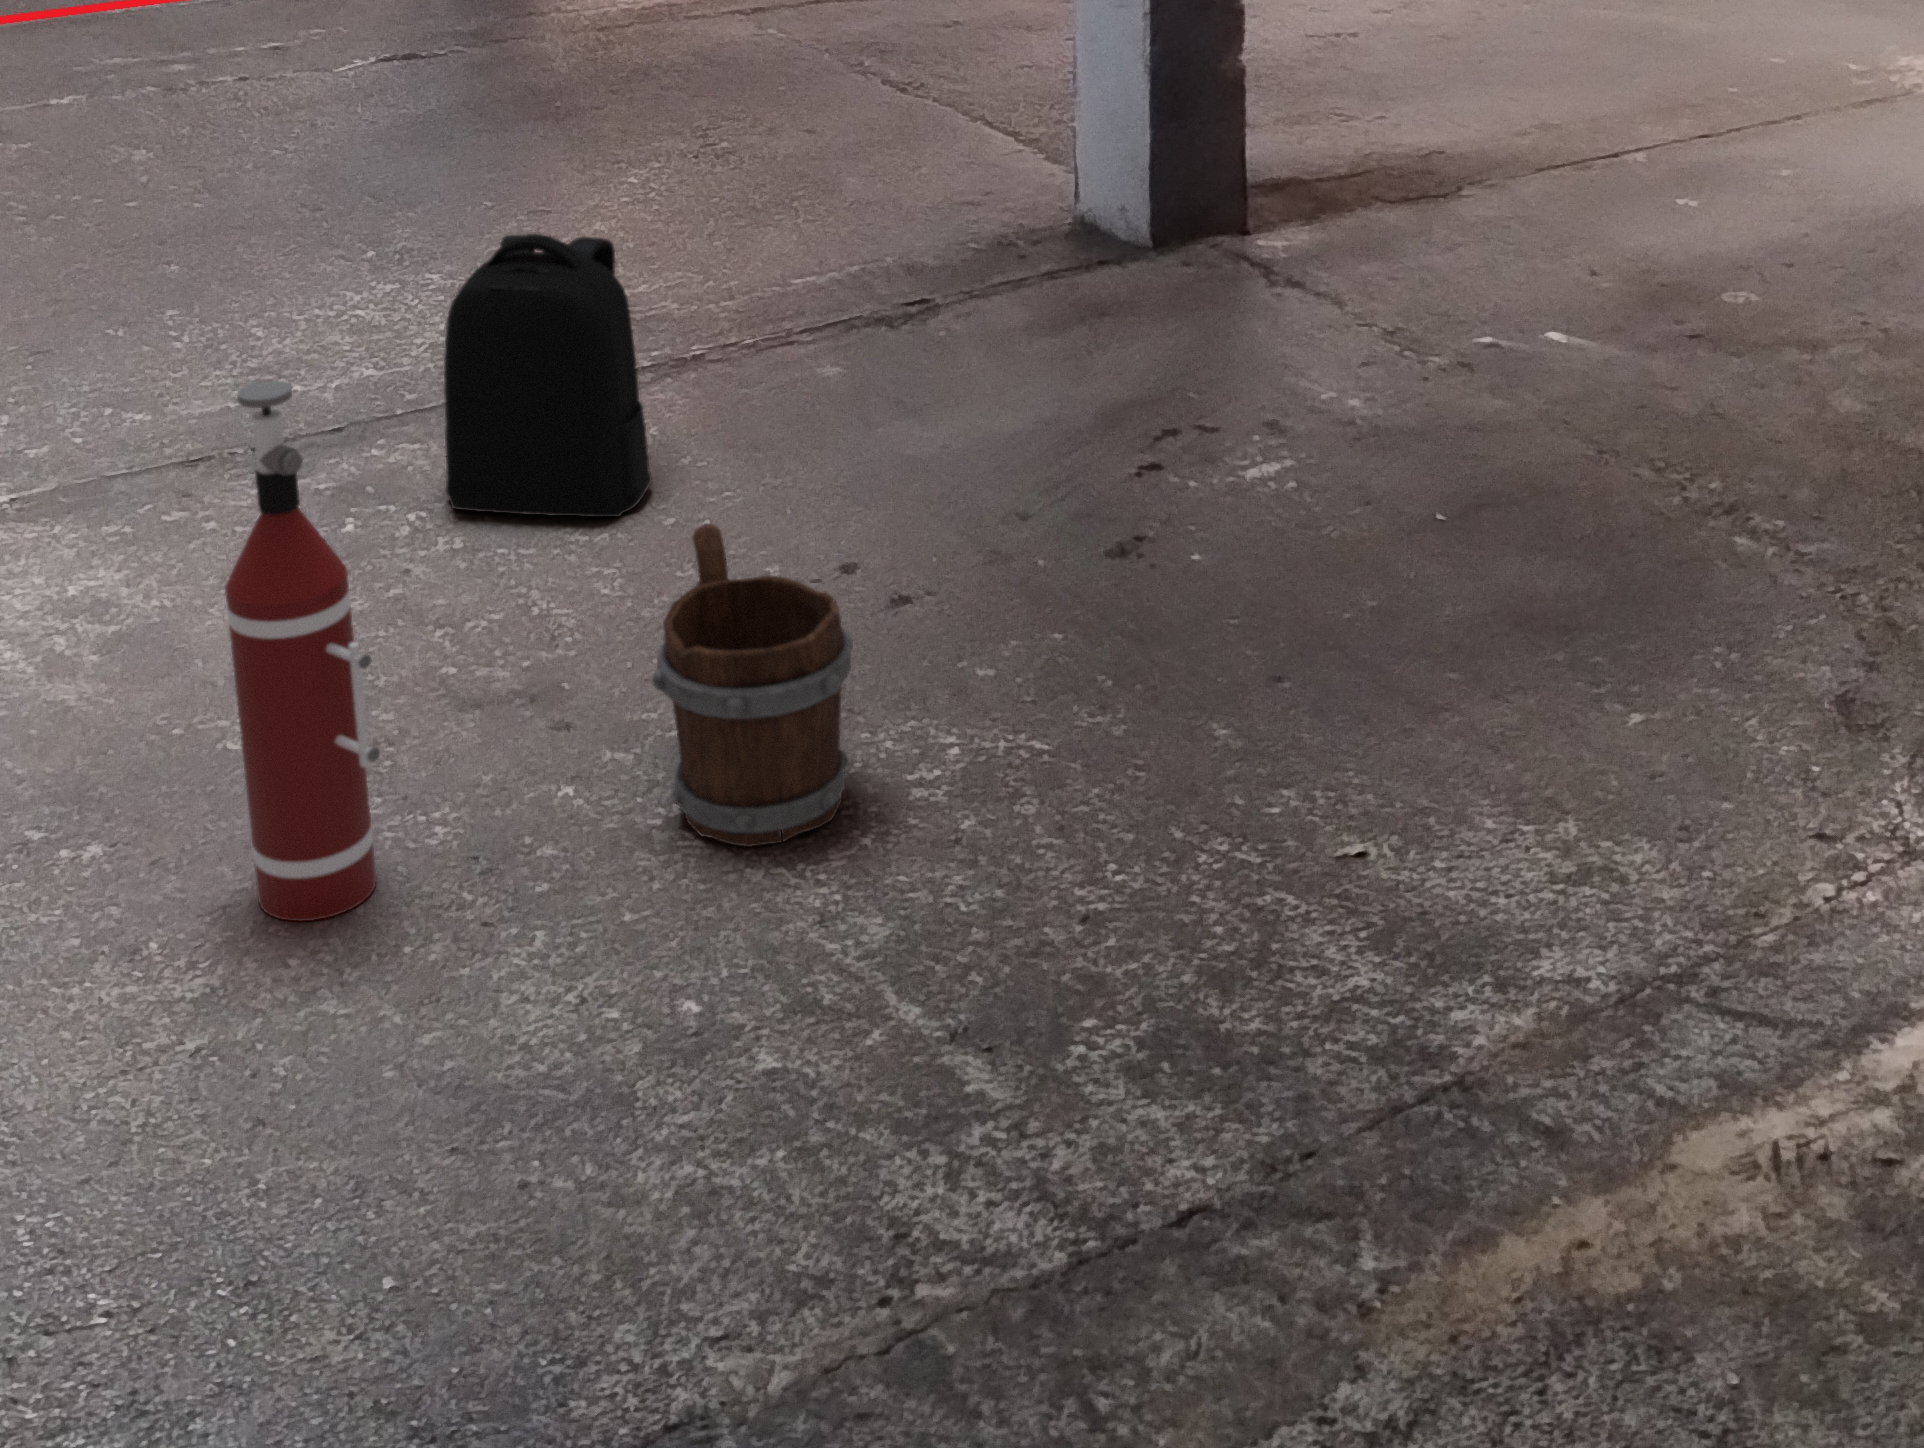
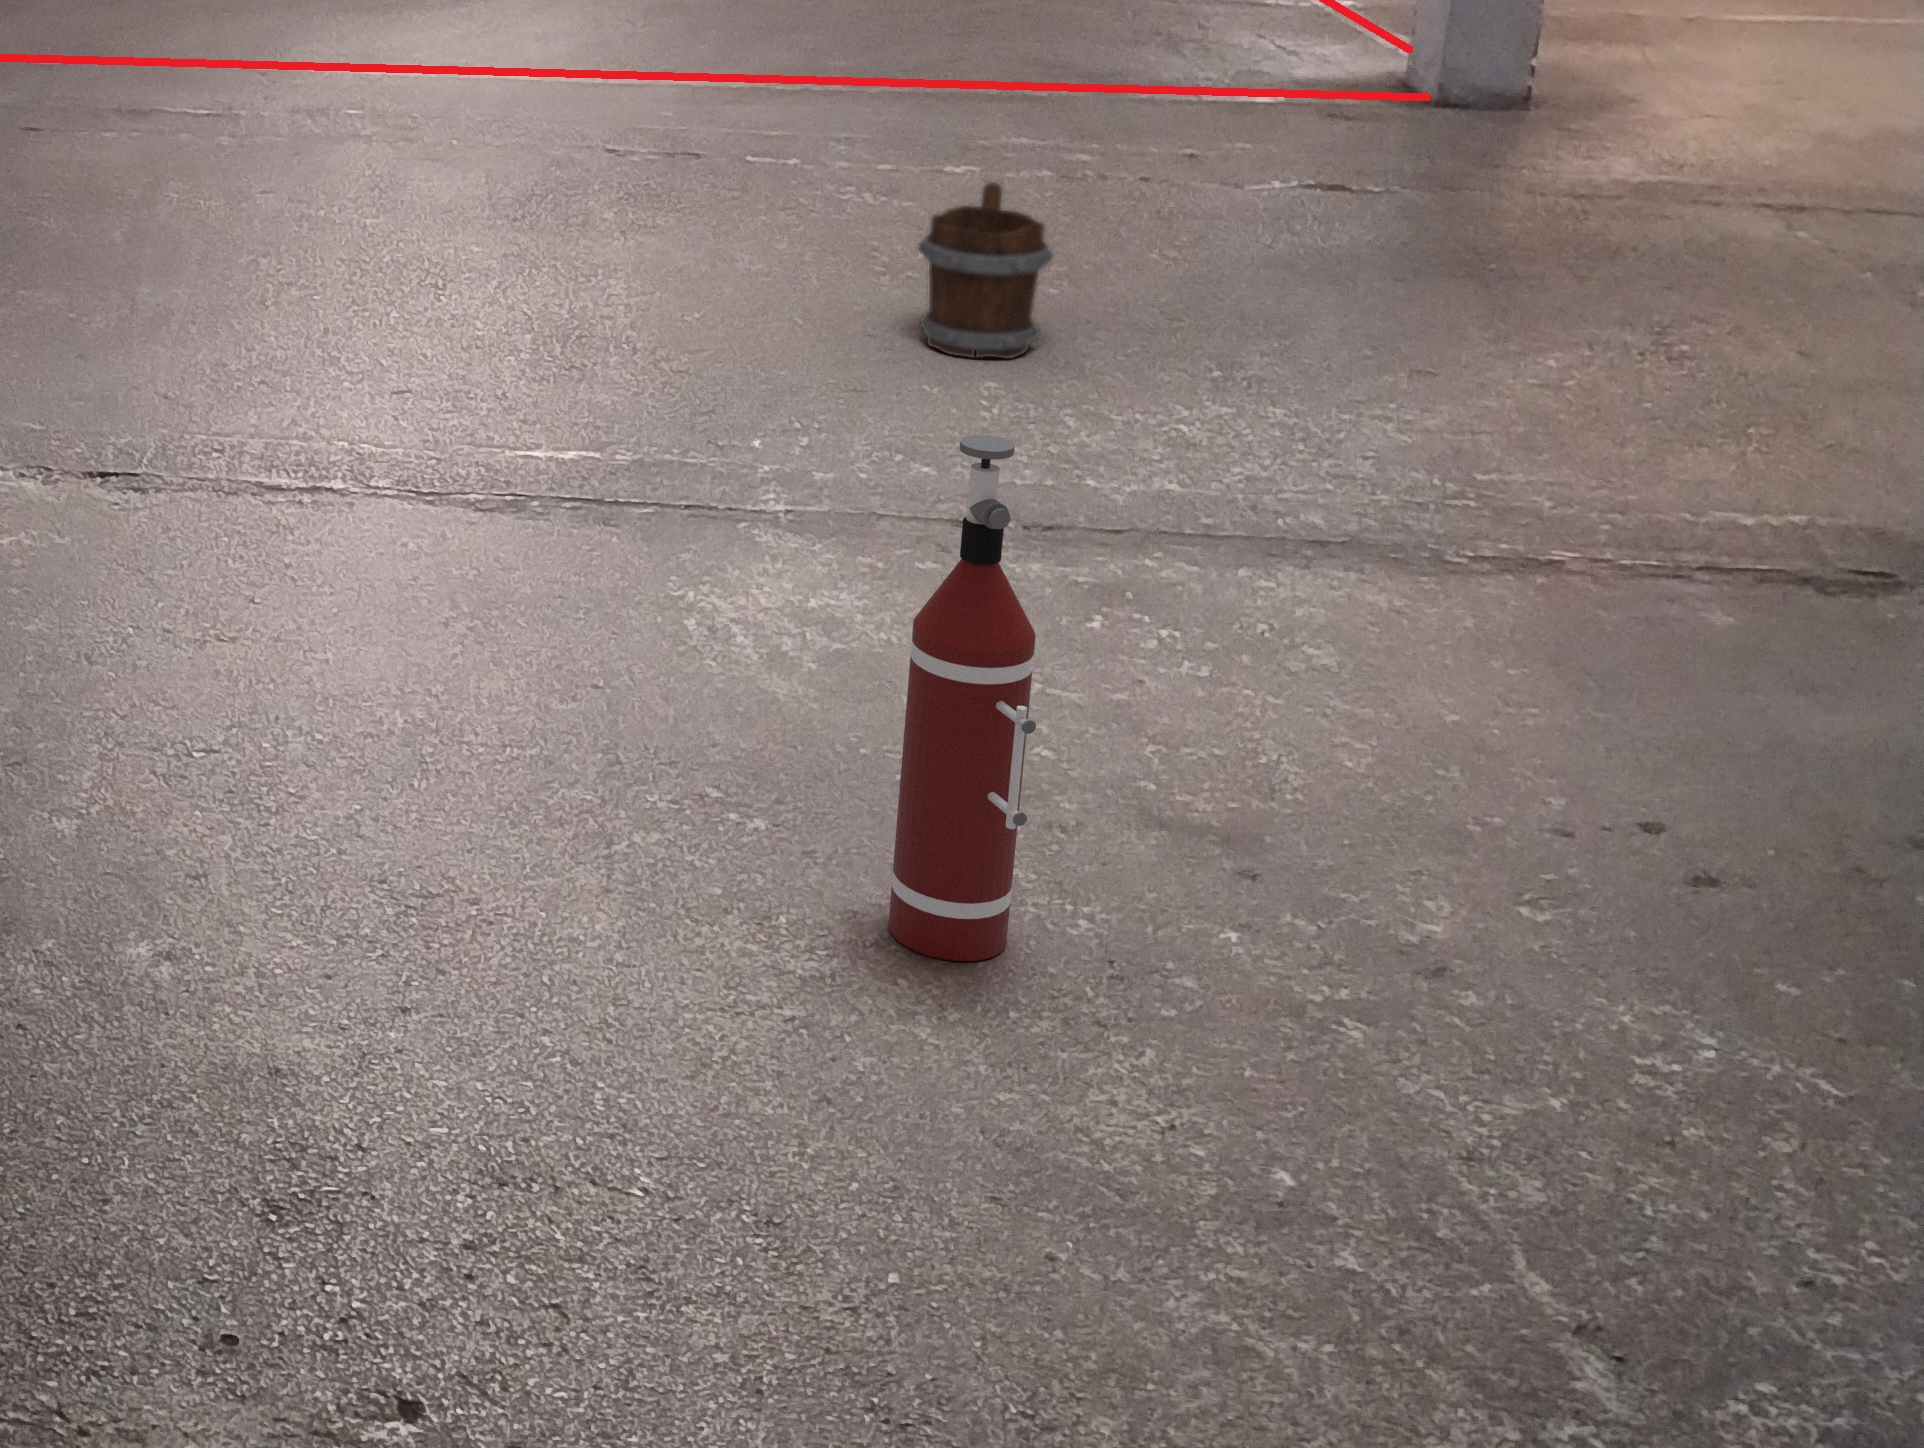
backpack: present [444,234,652,517] -> none [1211,376,1464,702]
bucket: present [652,524,853,847] -> present [918,182,1053,359]

